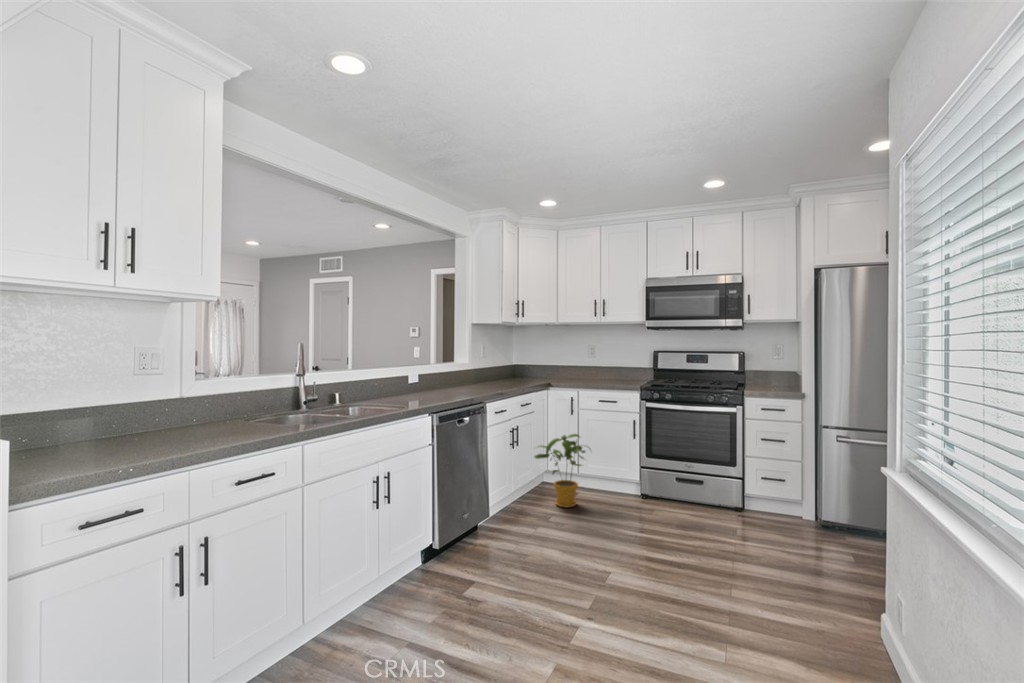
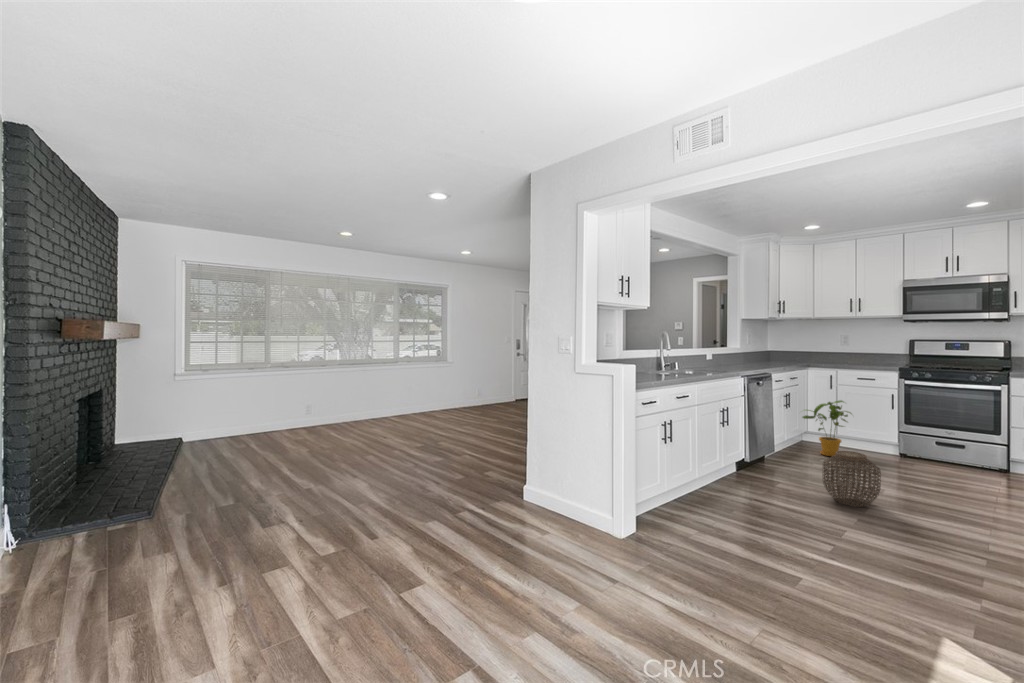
woven basket: none [520,532,594,625] -> present [823,451,881,507]

